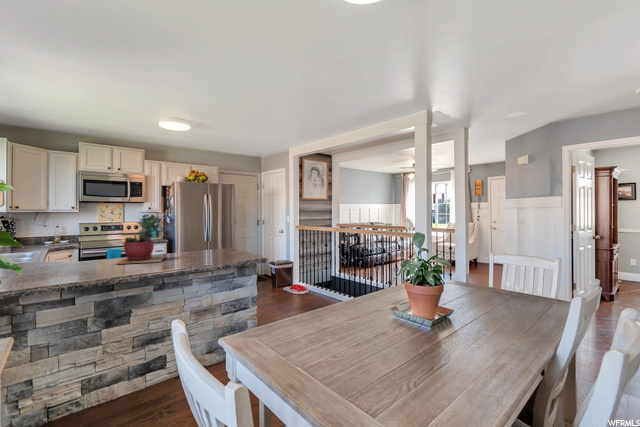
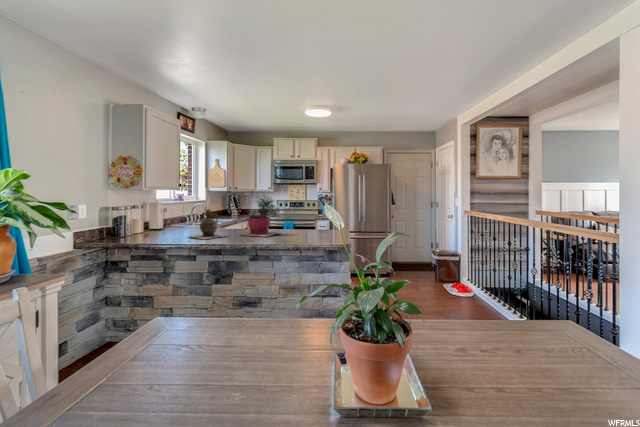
ceramic jug: none [36,234,104,274] -> present [188,210,225,239]

